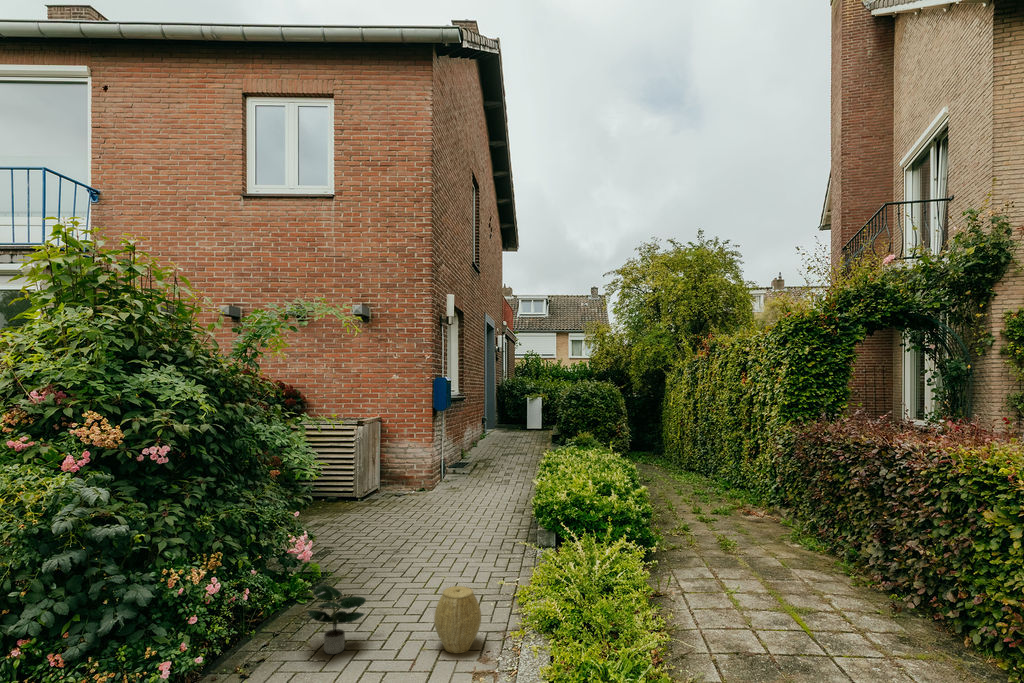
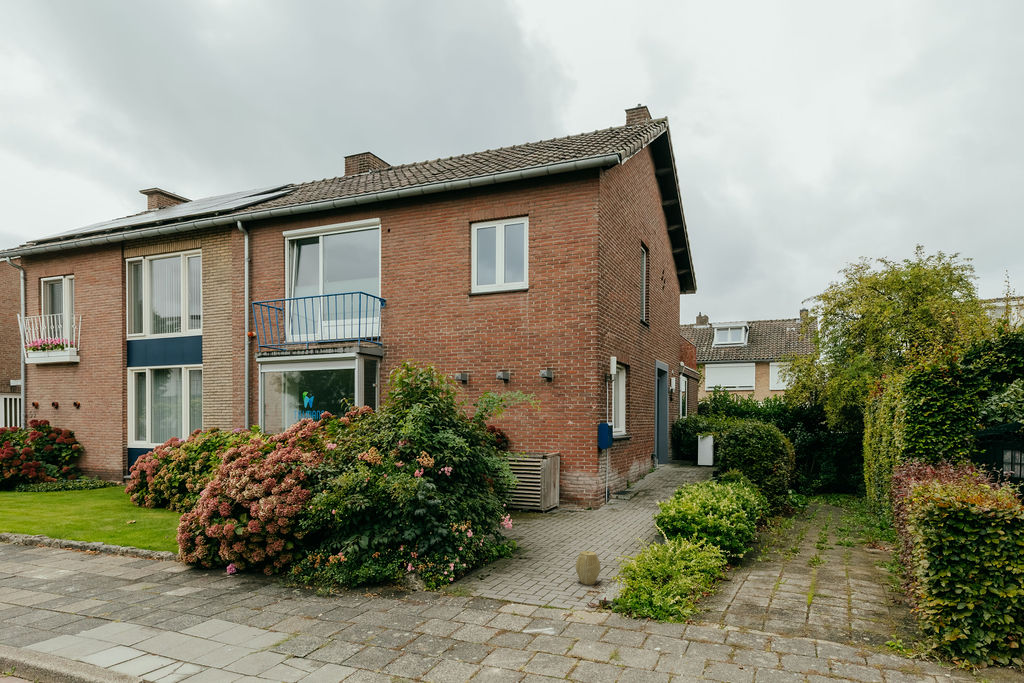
potted plant: present [308,585,366,654] -> none [513,544,541,578]

